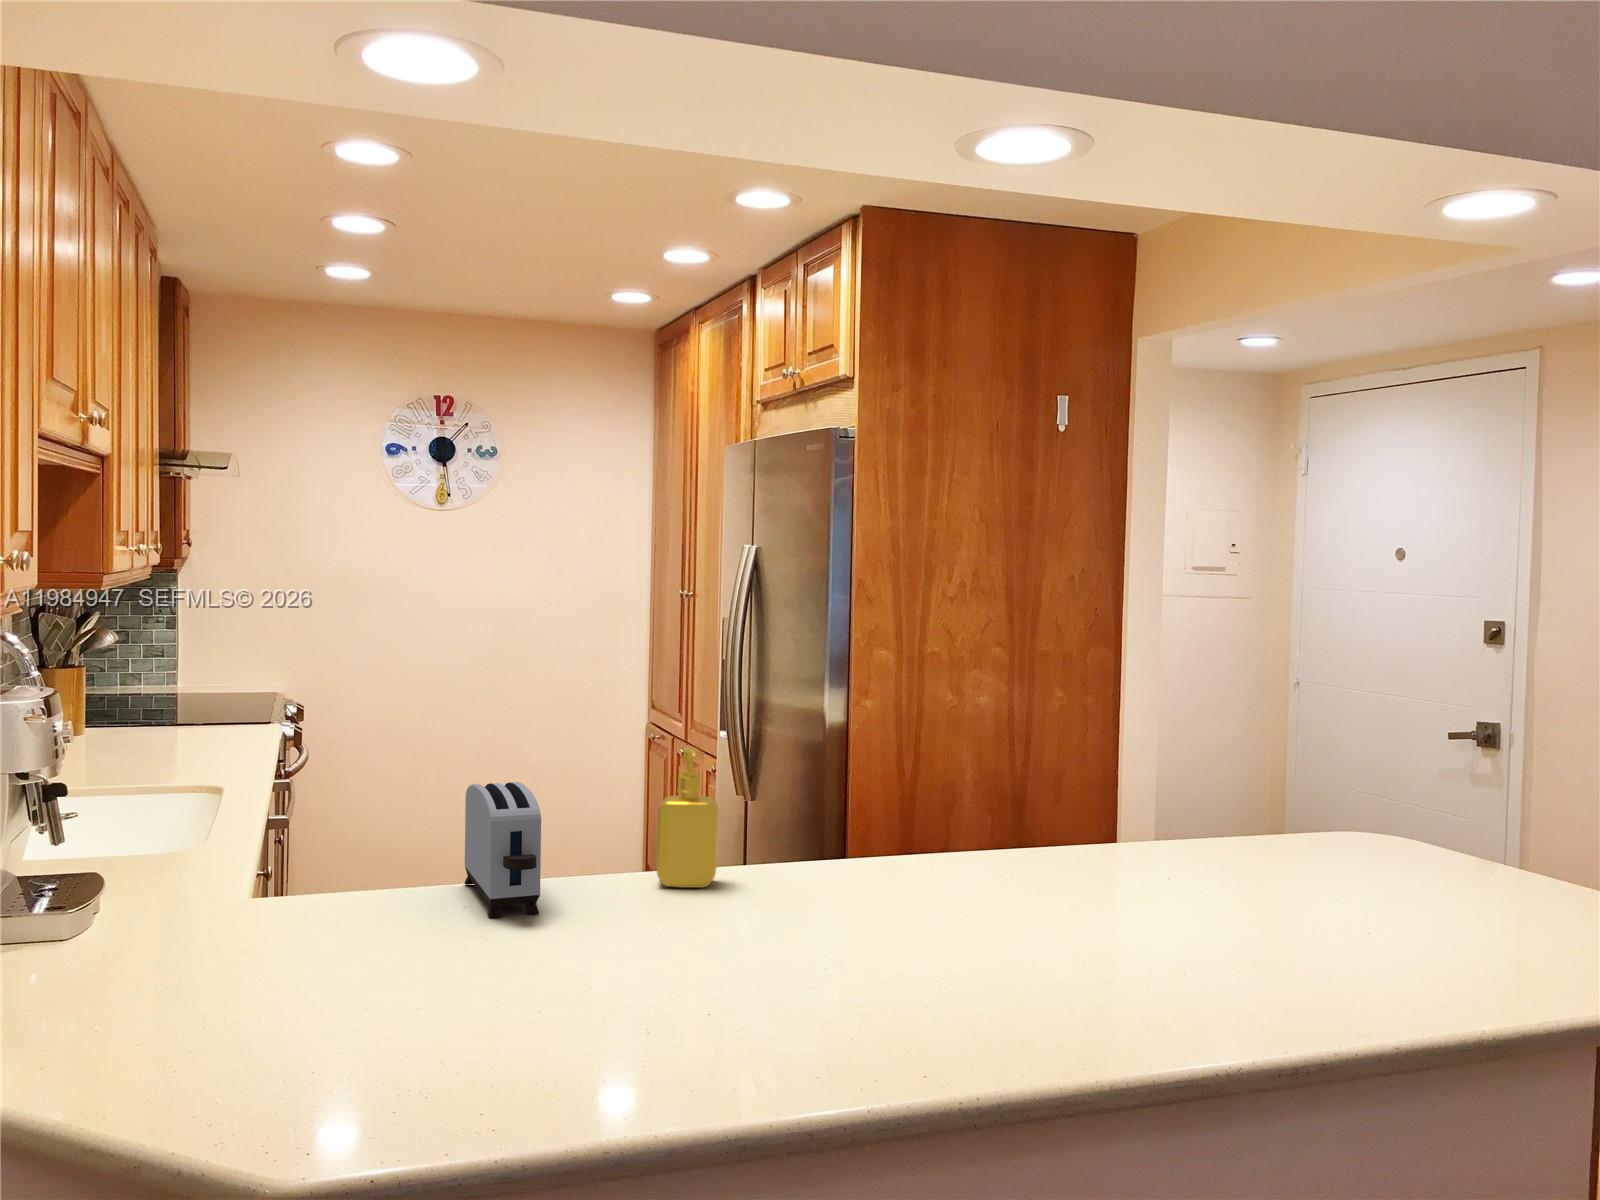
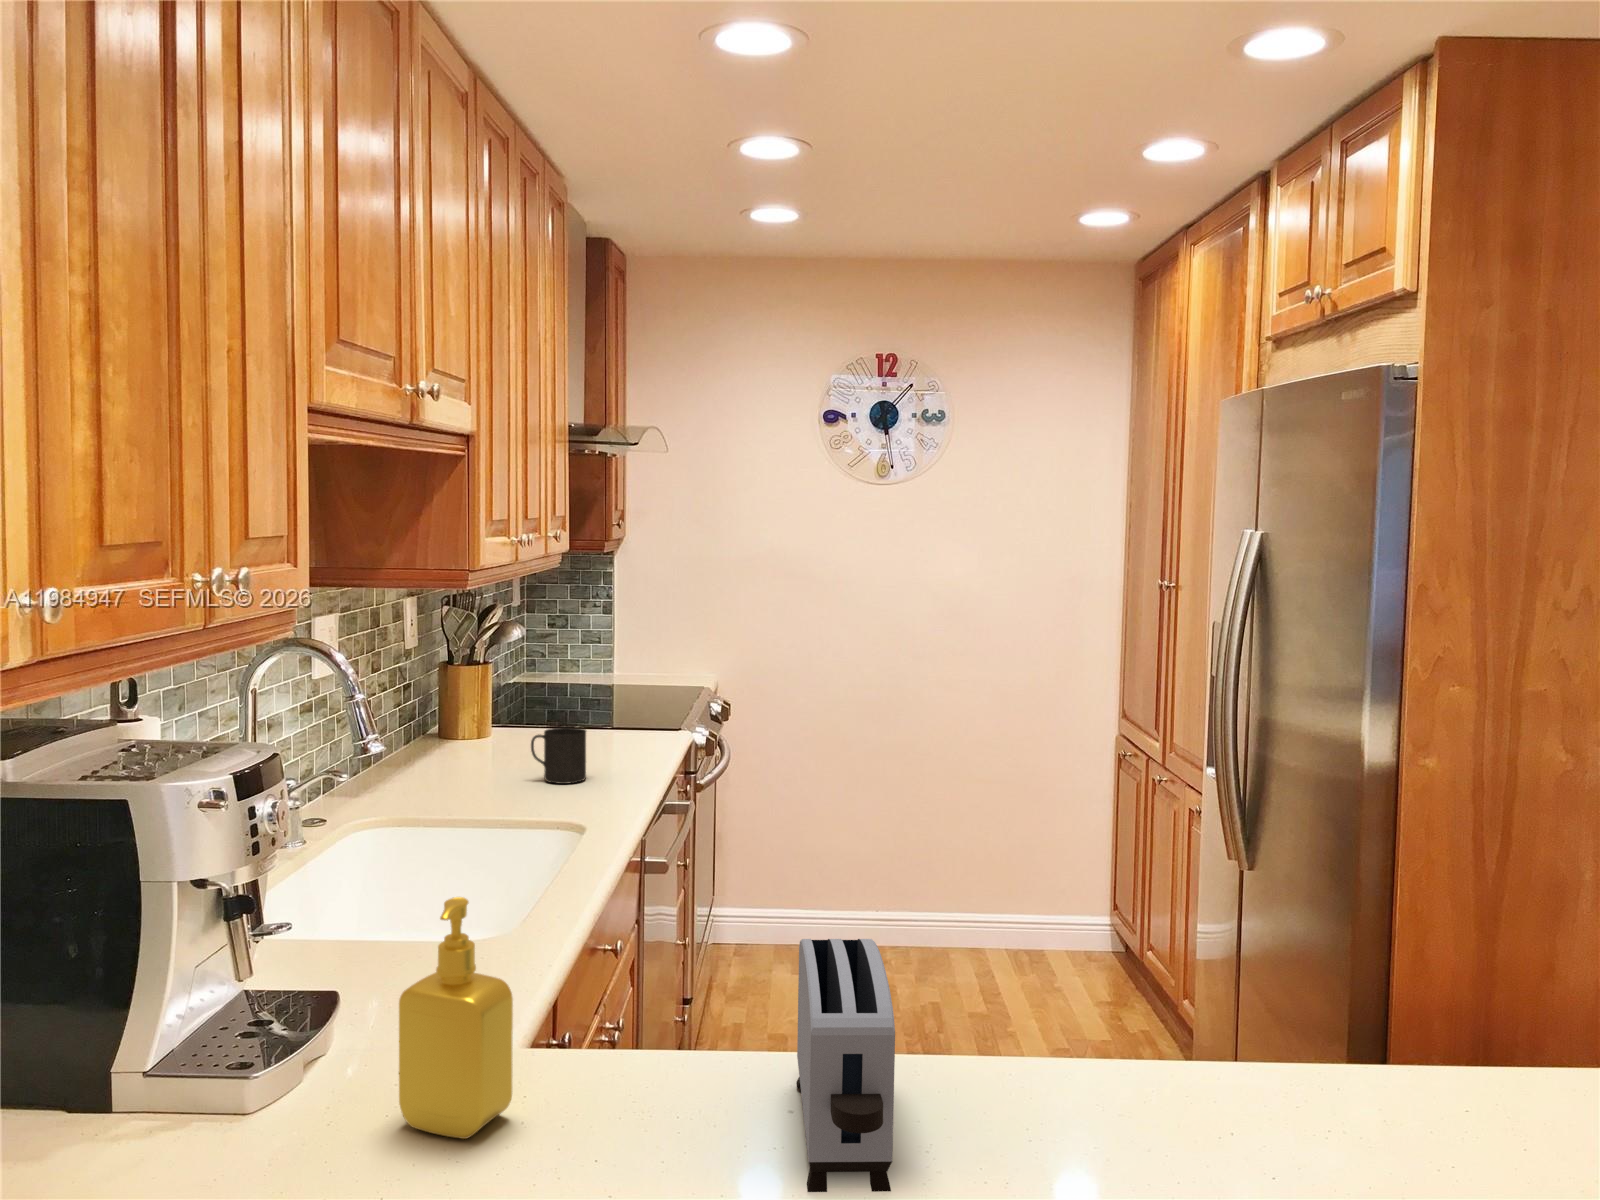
mug: none [151,714,204,761] -> present [531,727,586,784]
soap dispenser: present [657,748,718,888] -> present [399,897,513,1139]

